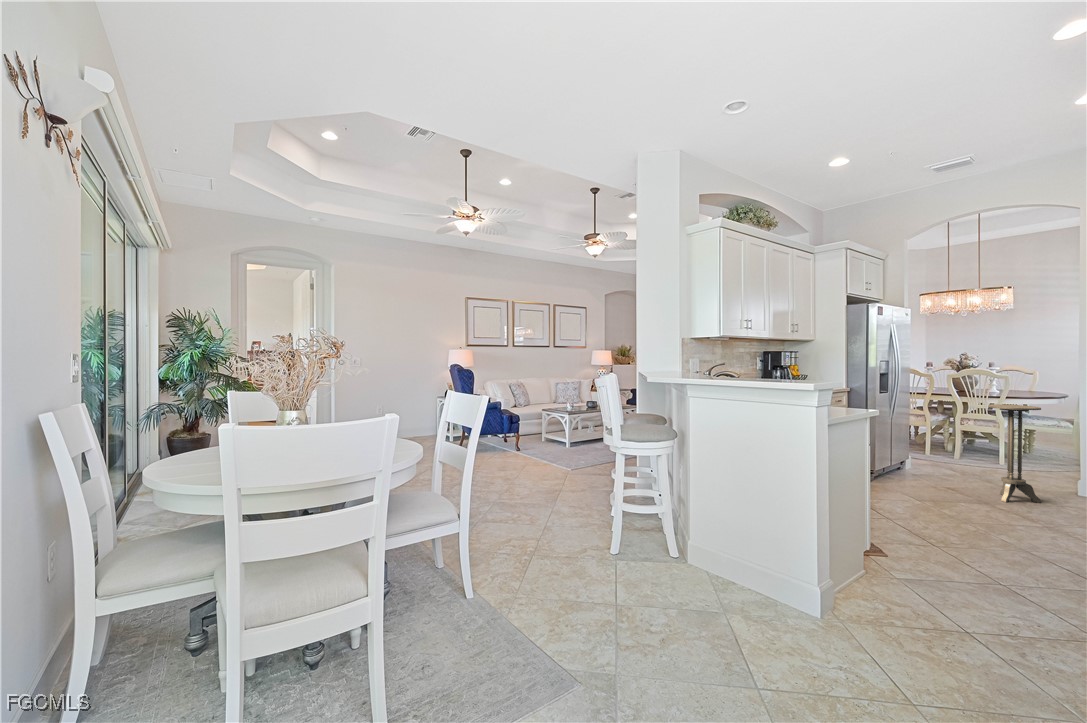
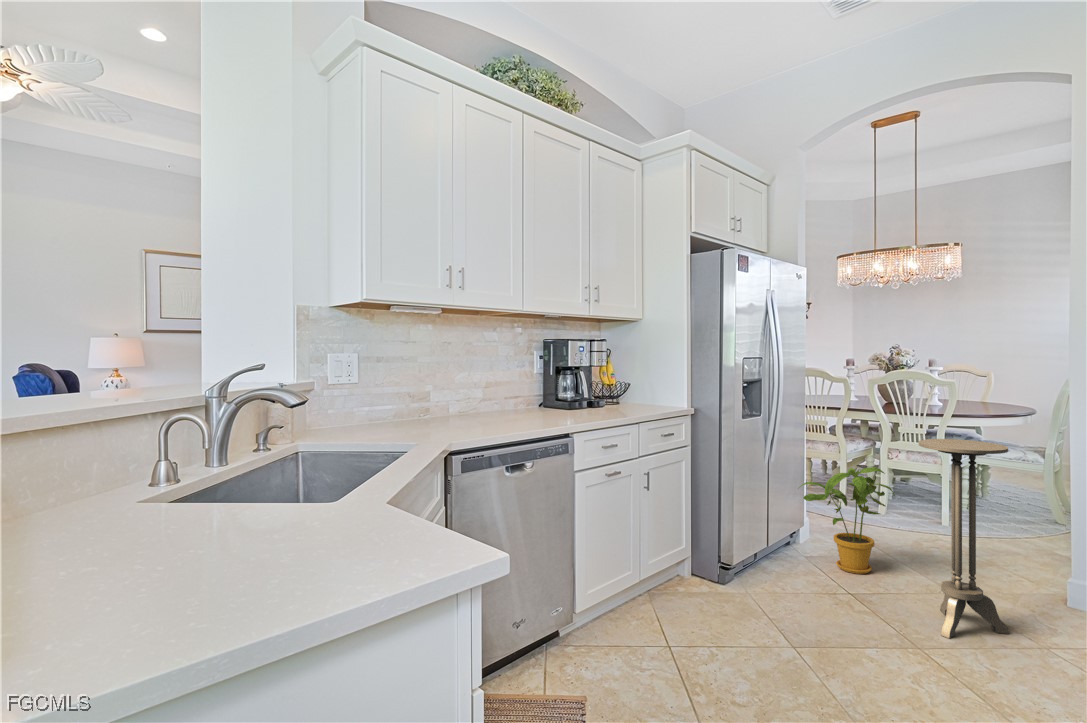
house plant: none [907,421,971,480] -> present [799,467,895,574]

